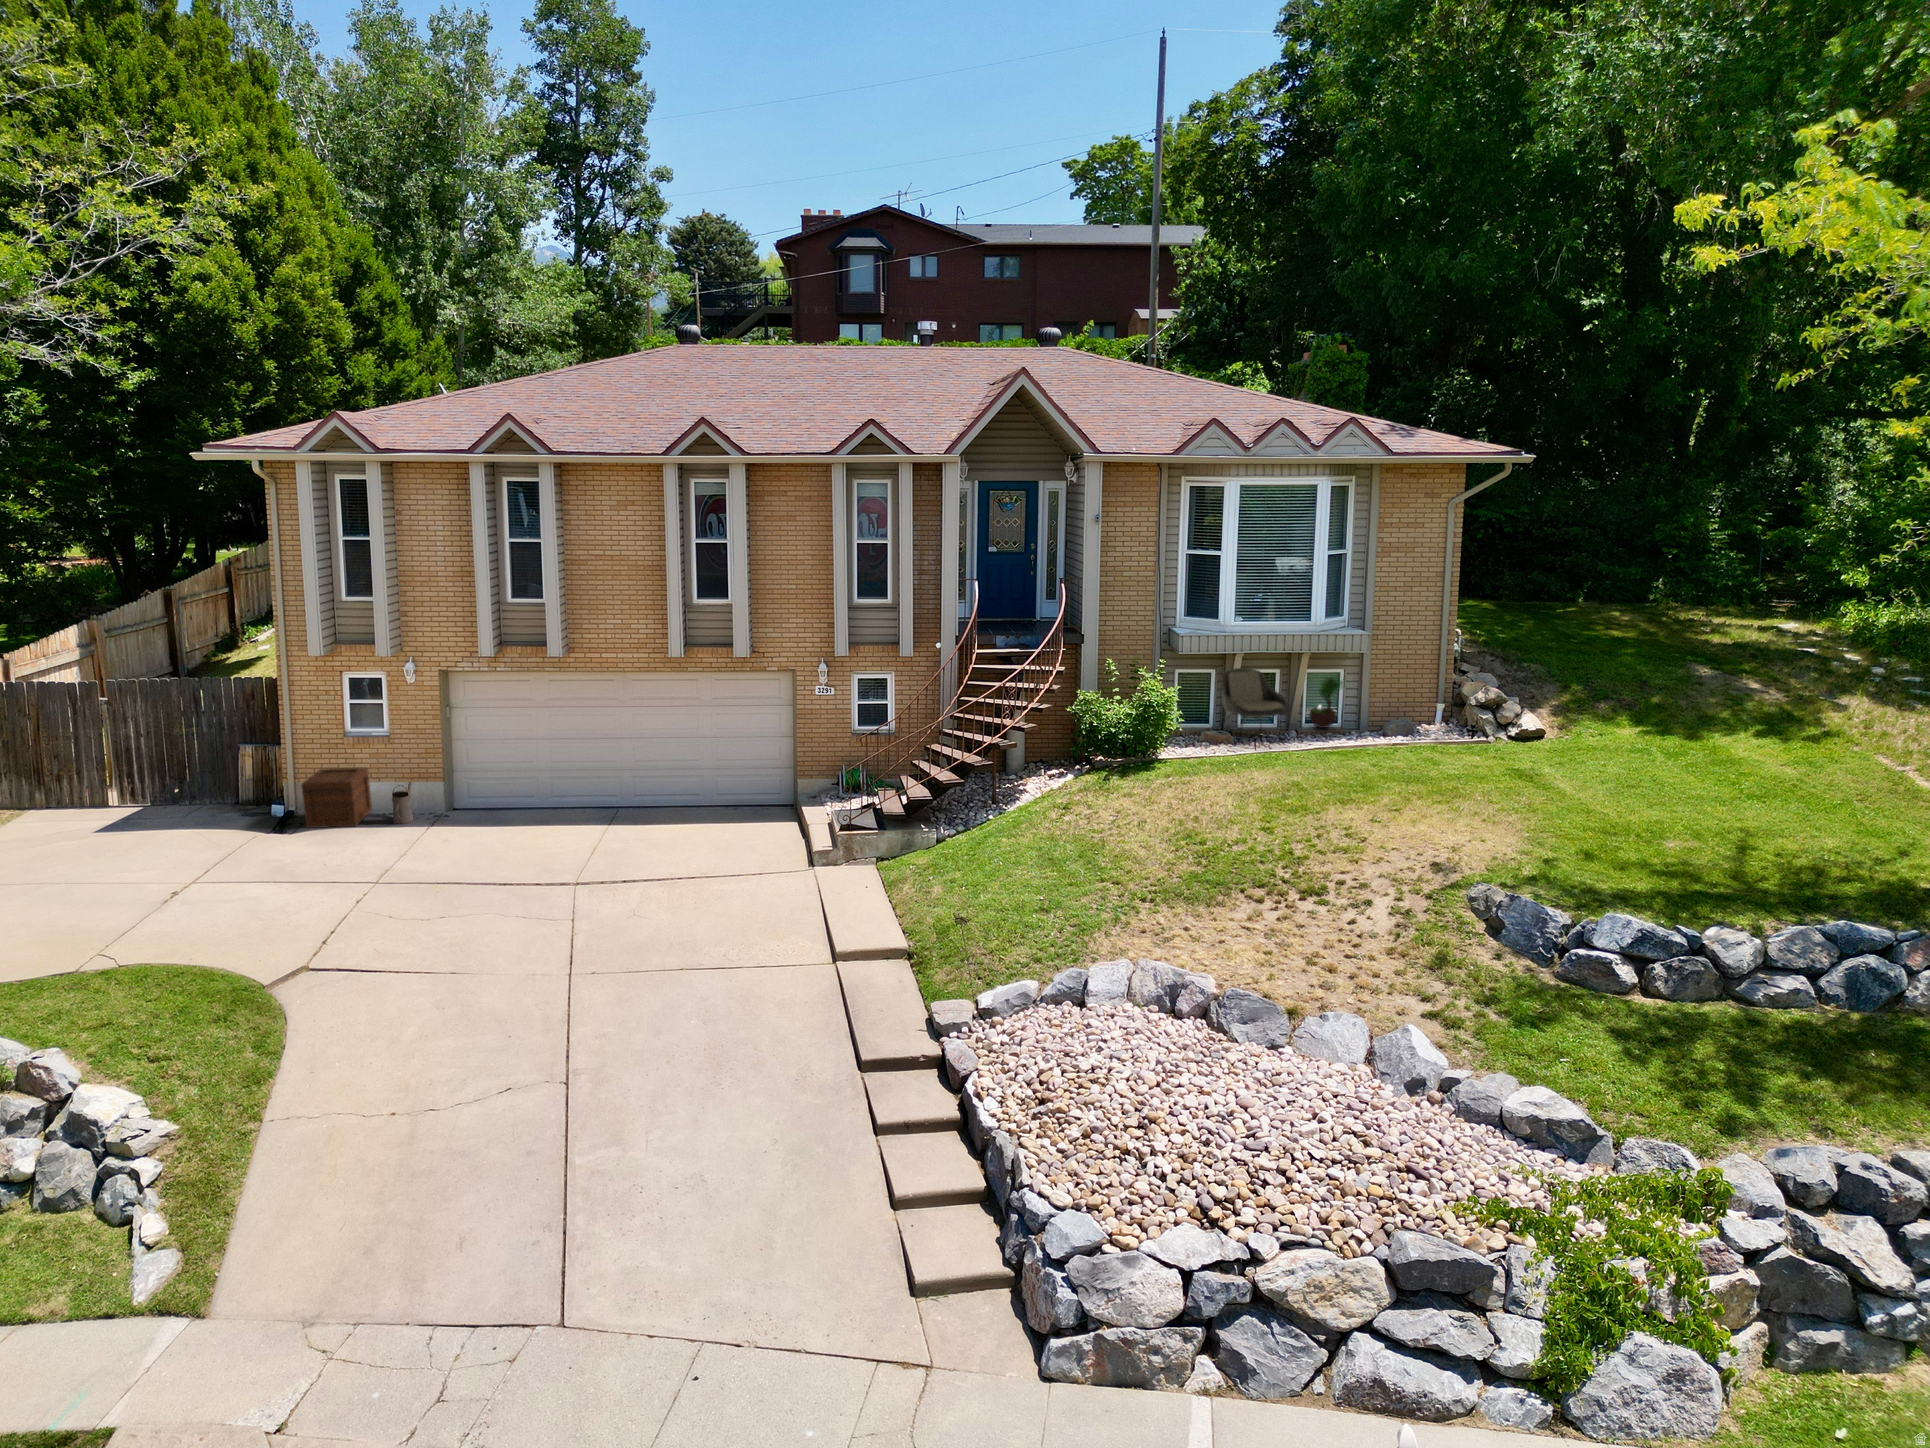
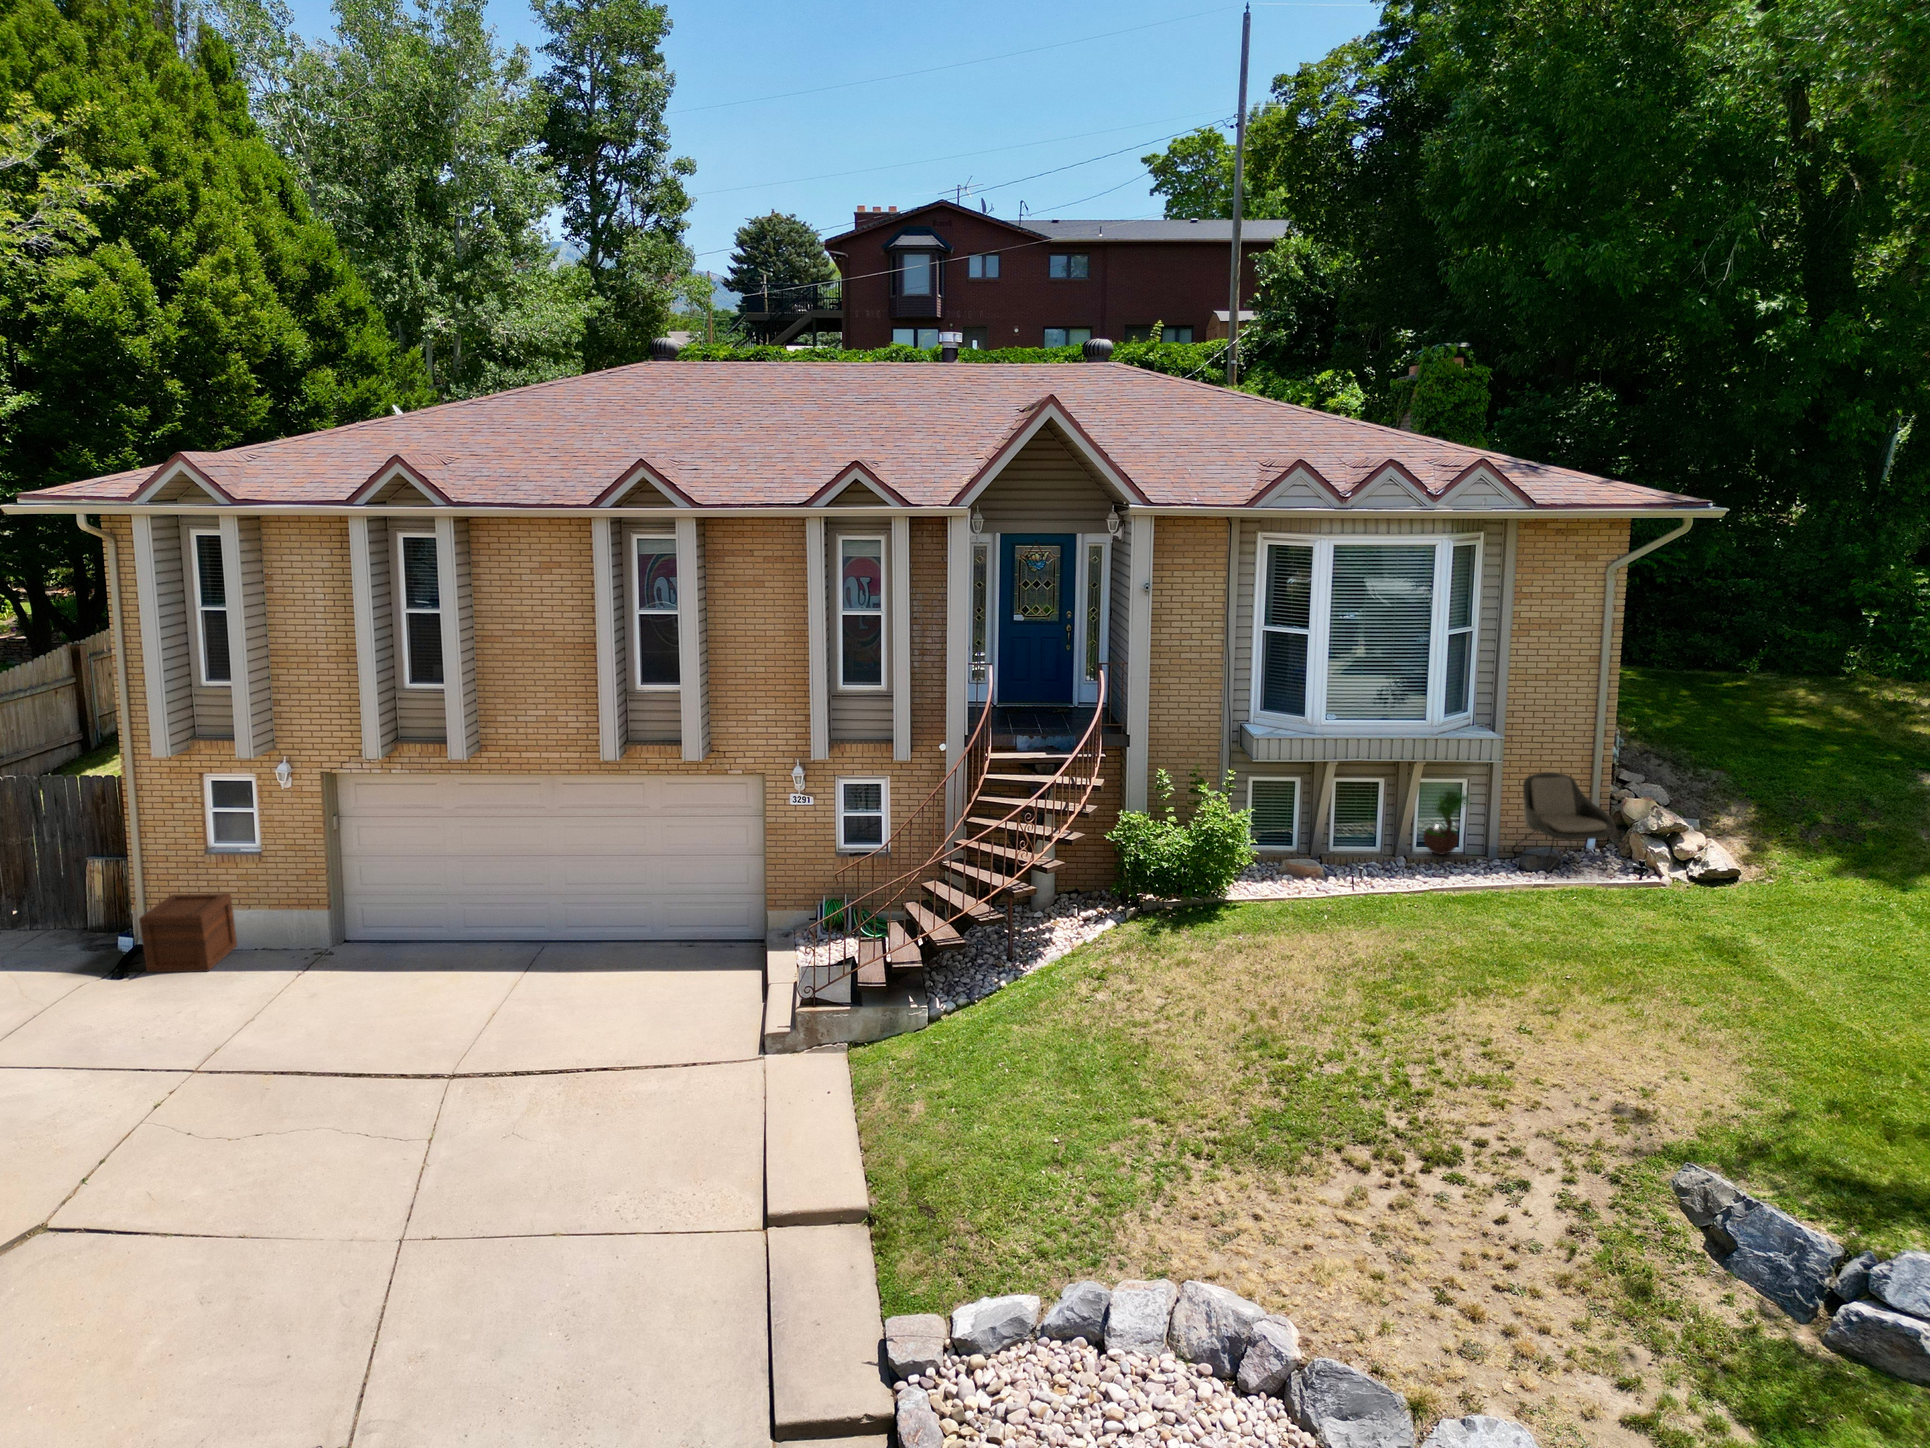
lounge chair: present [1217,668,1290,744] -> present [1513,772,1616,873]
watering can: present [392,781,414,825] -> none [255,911,285,970]

